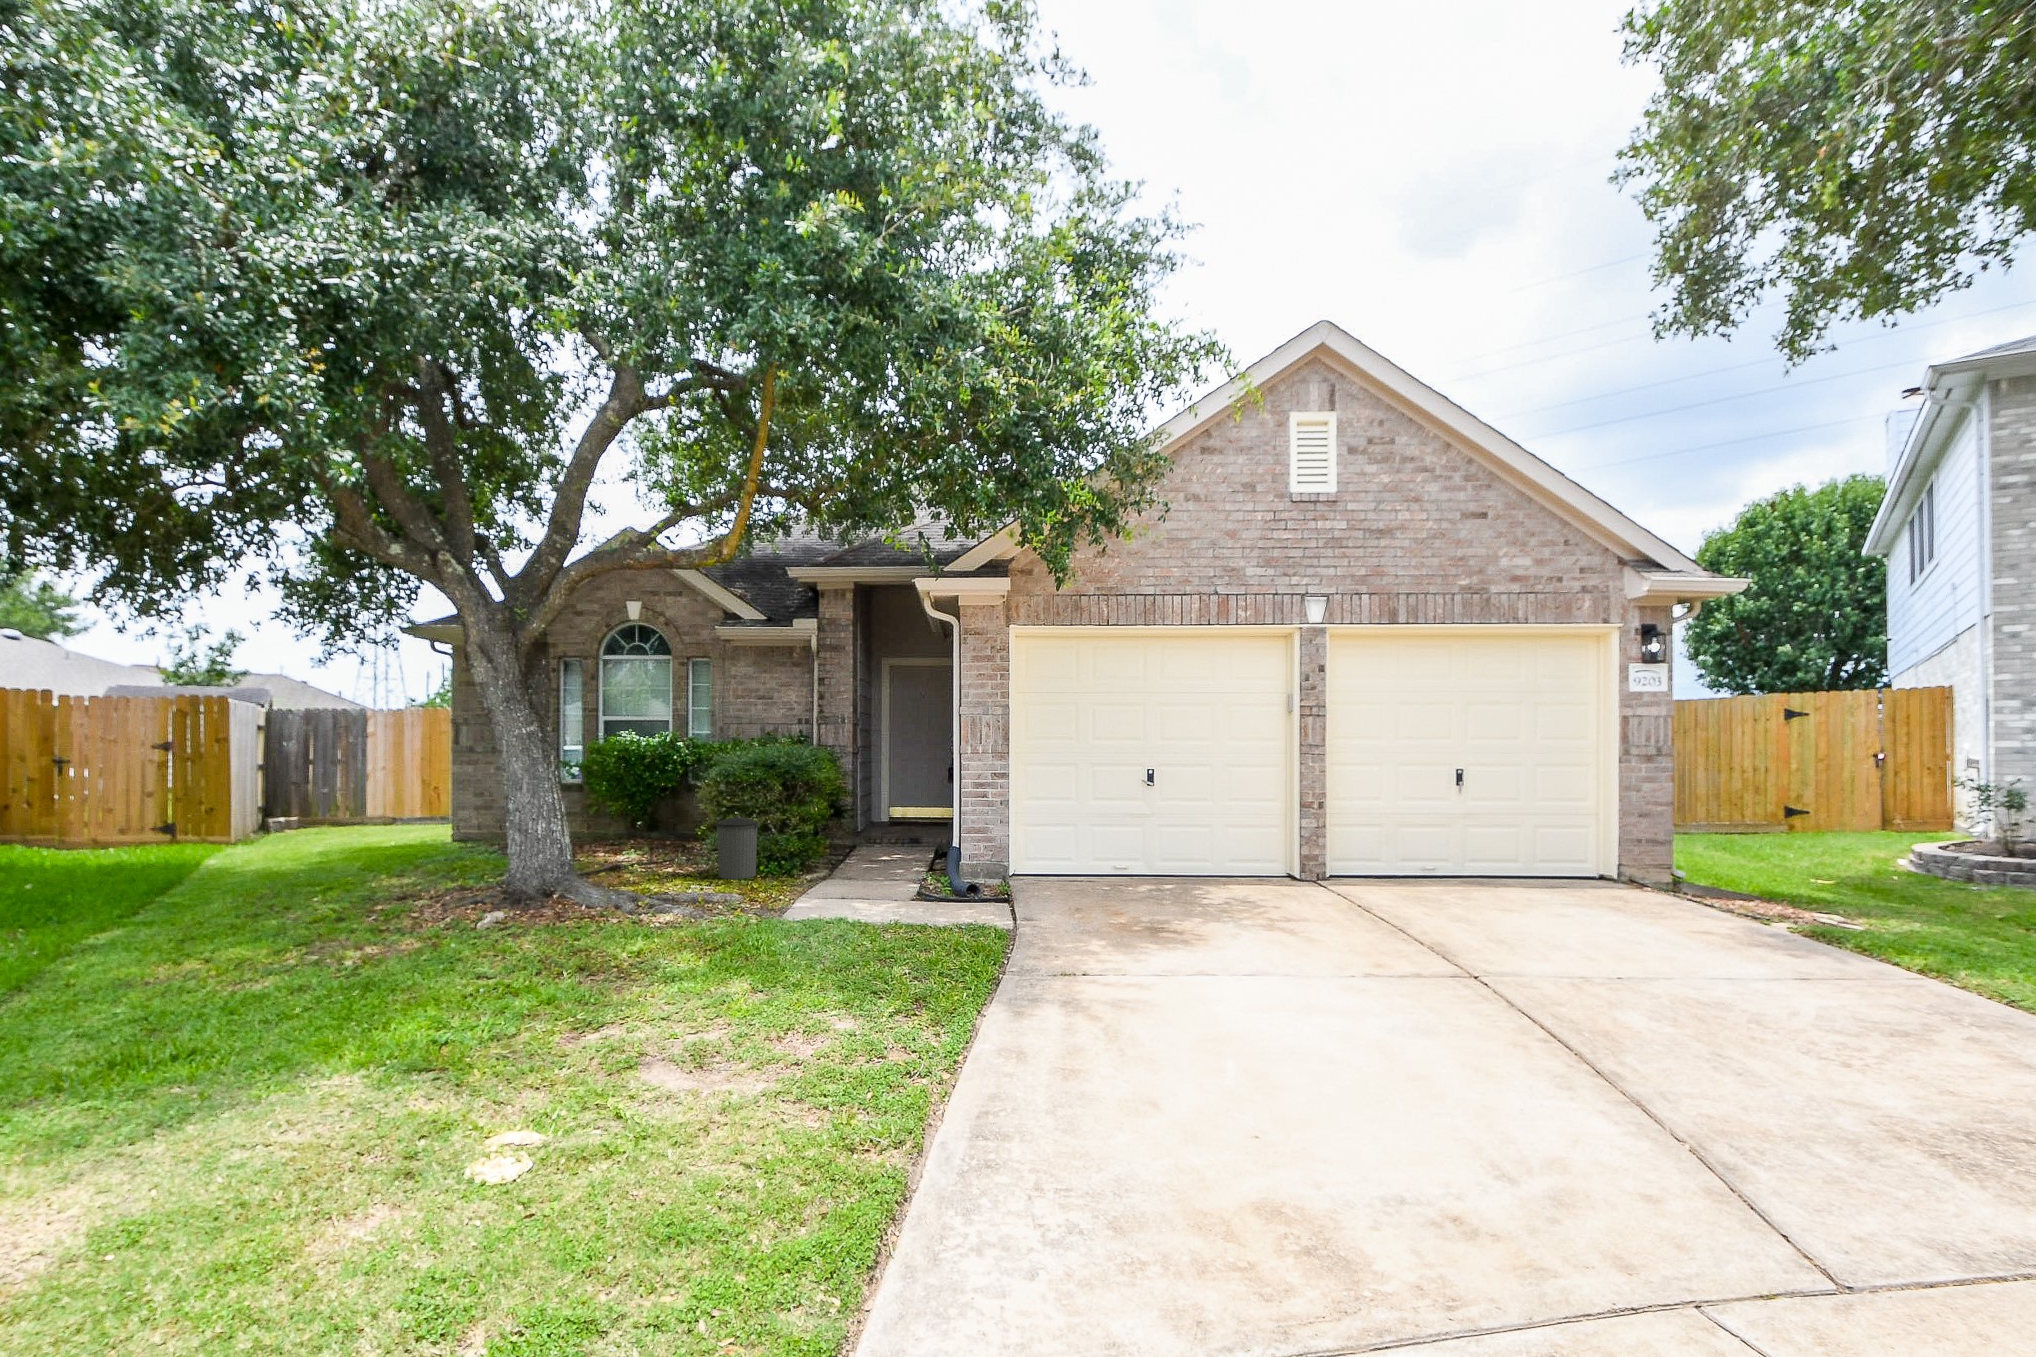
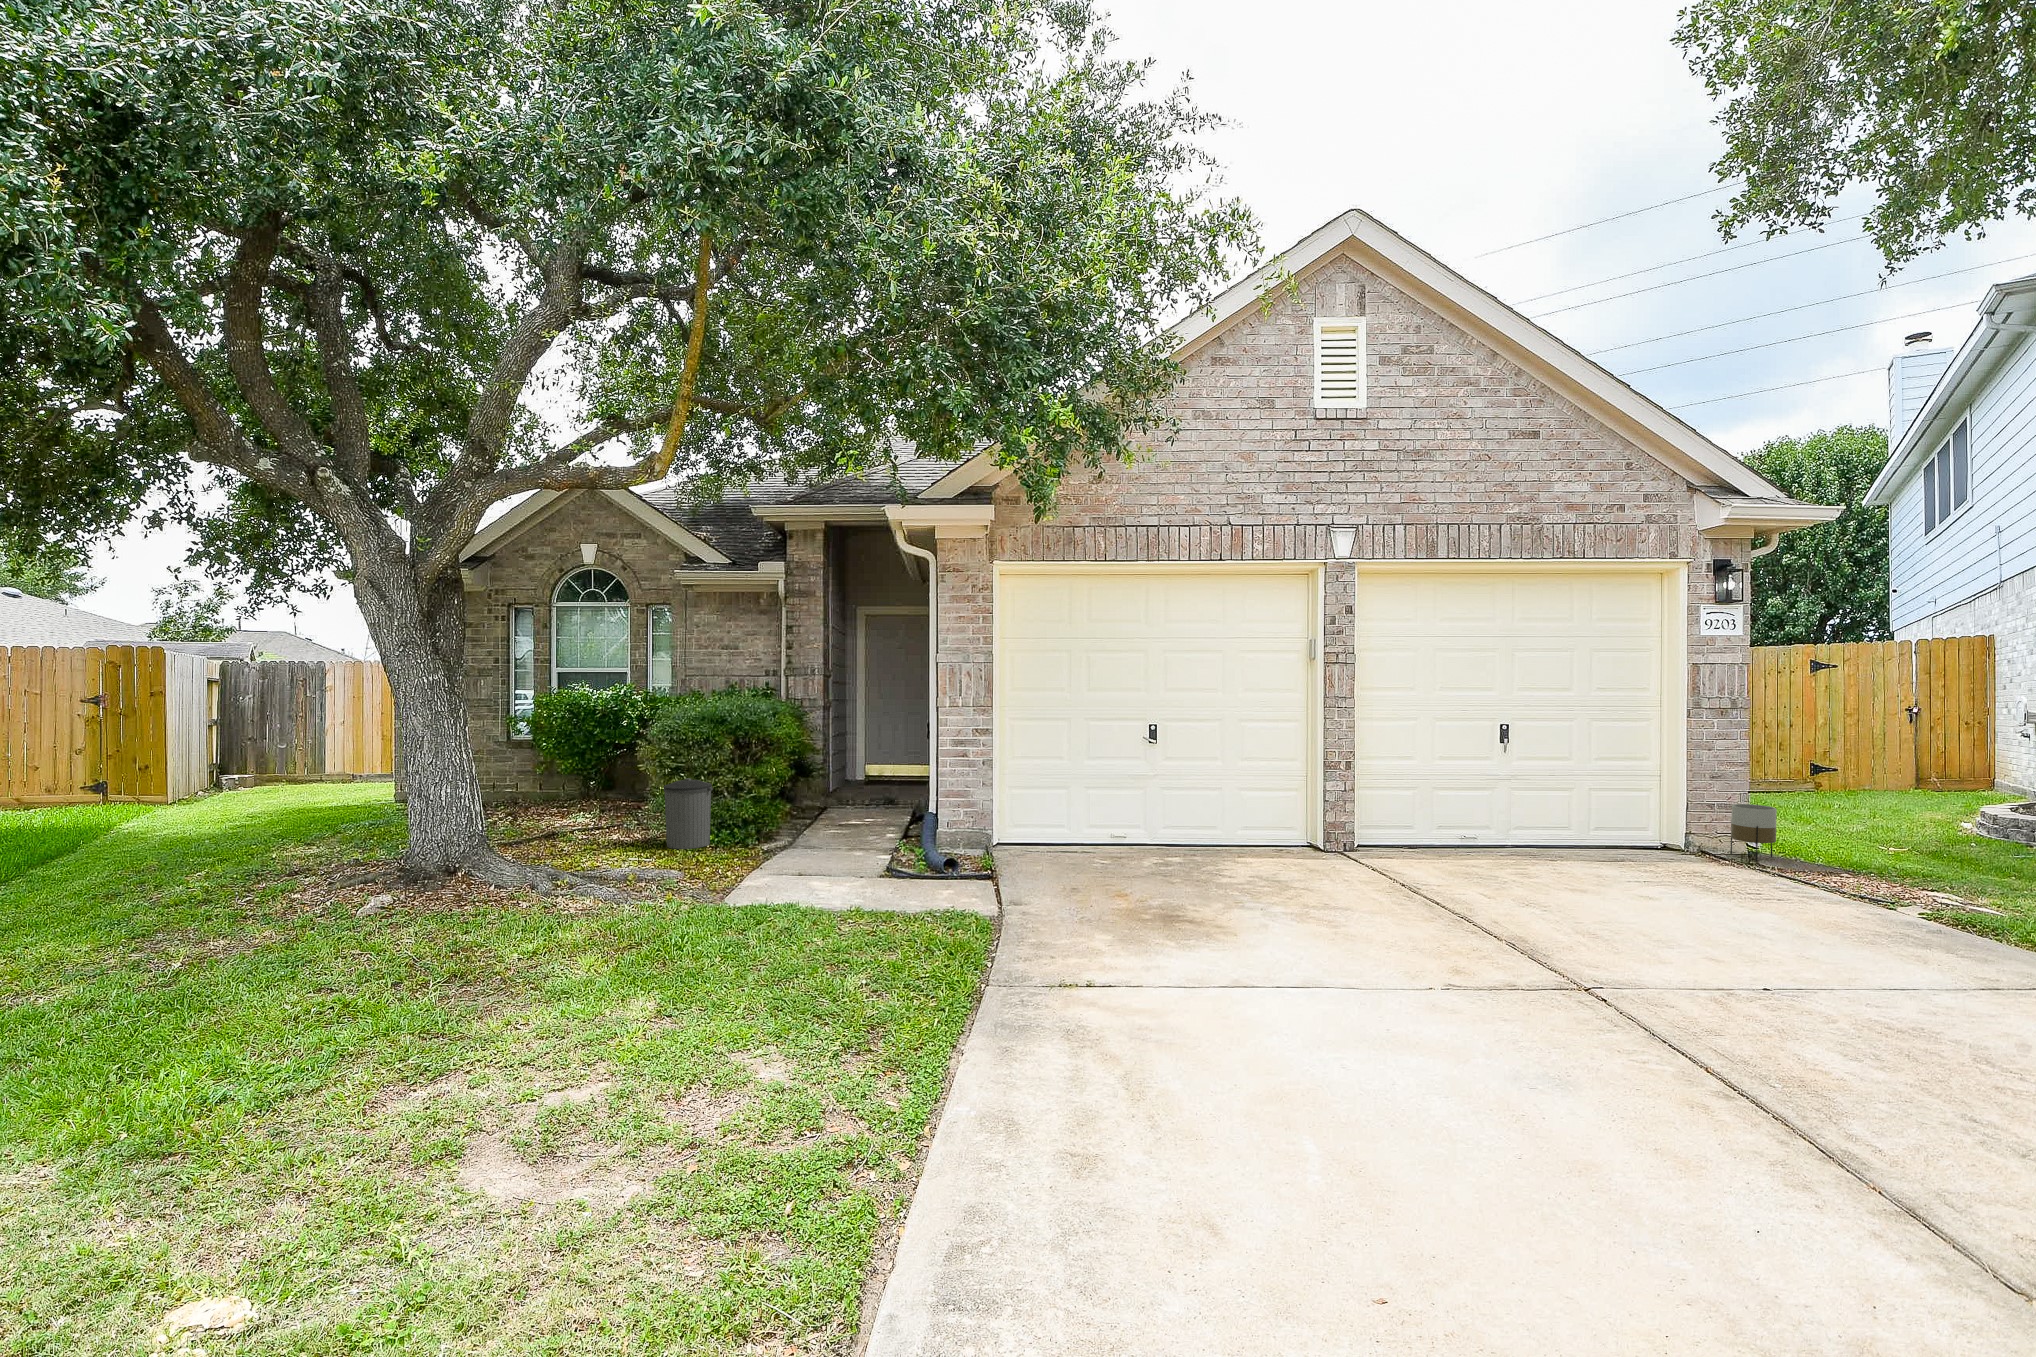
planter: none [1665,840,1704,891] -> present [1731,804,1777,861]

